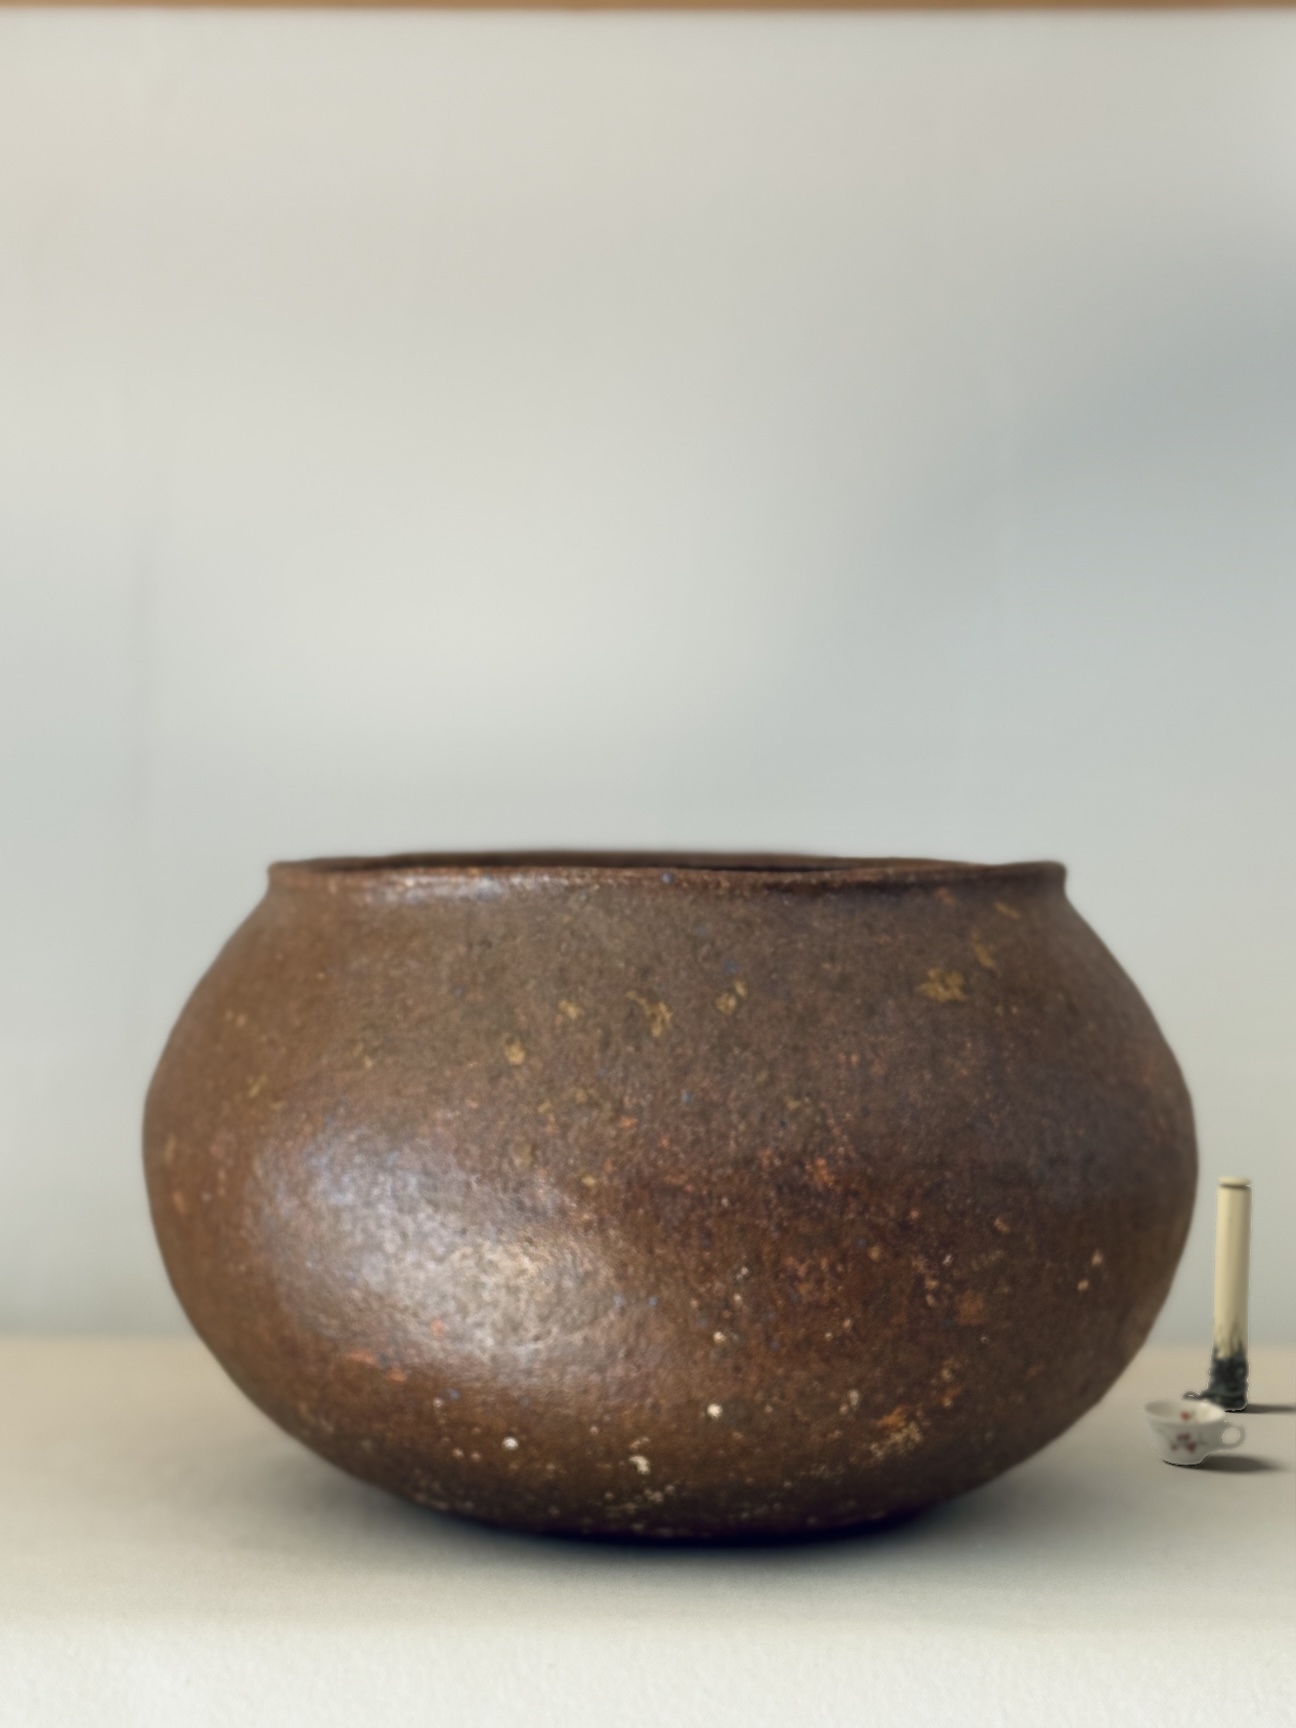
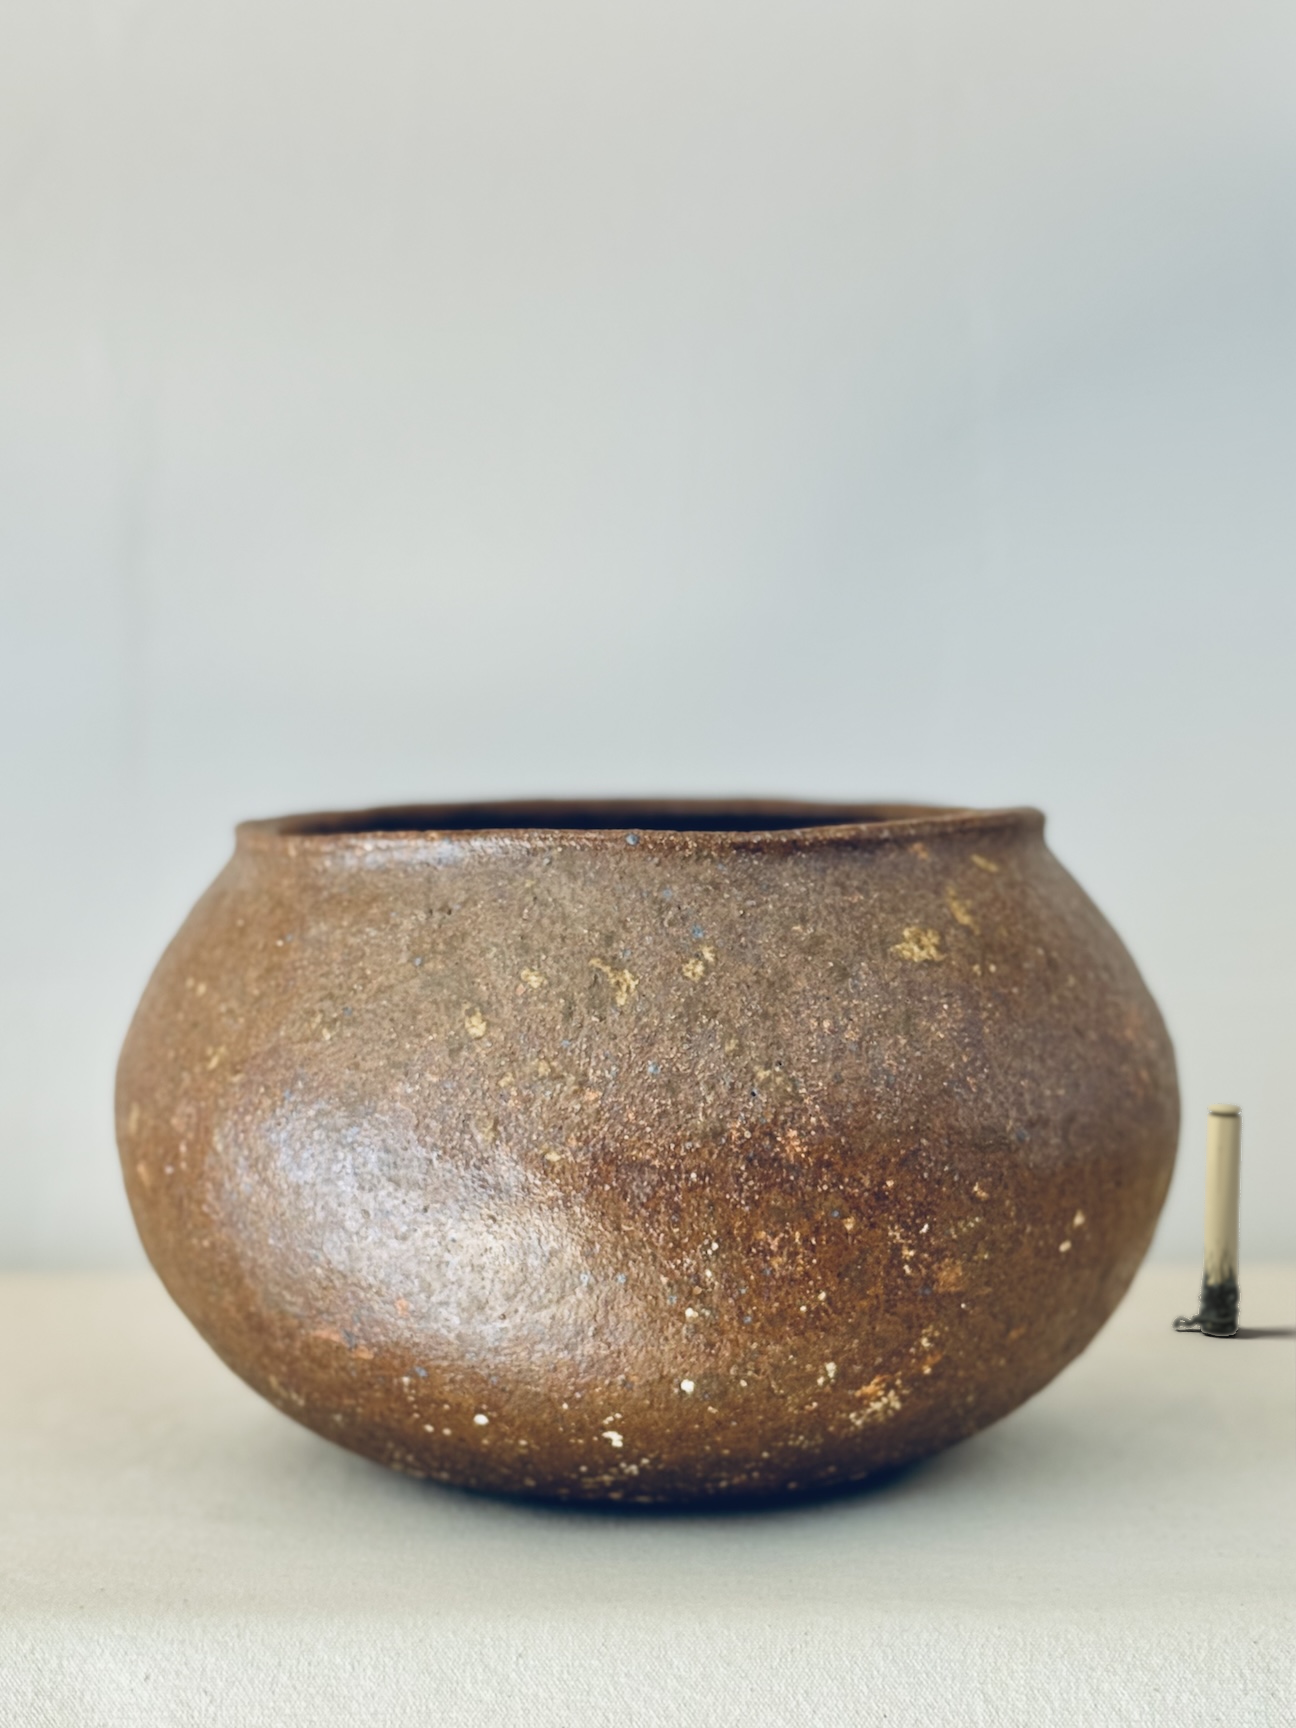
teacup: present [1142,1399,1245,1465] -> none [1131,1333,1236,1400]

